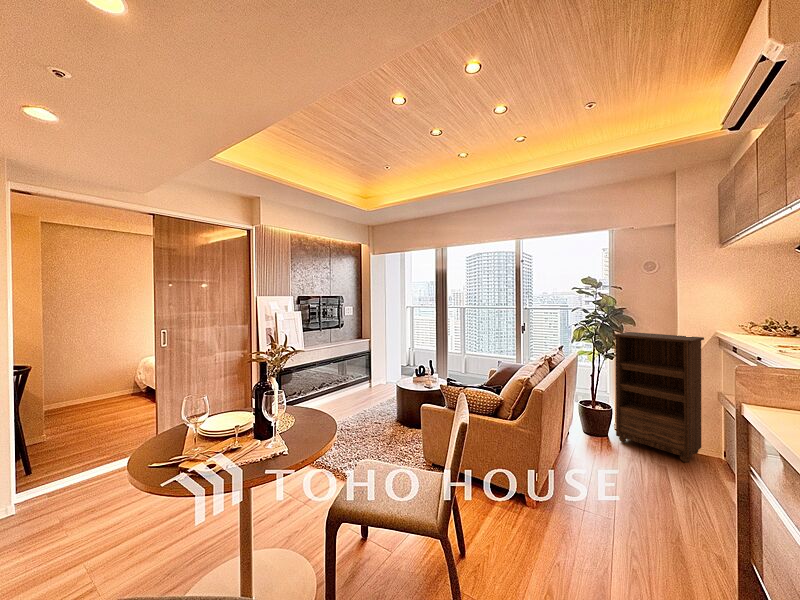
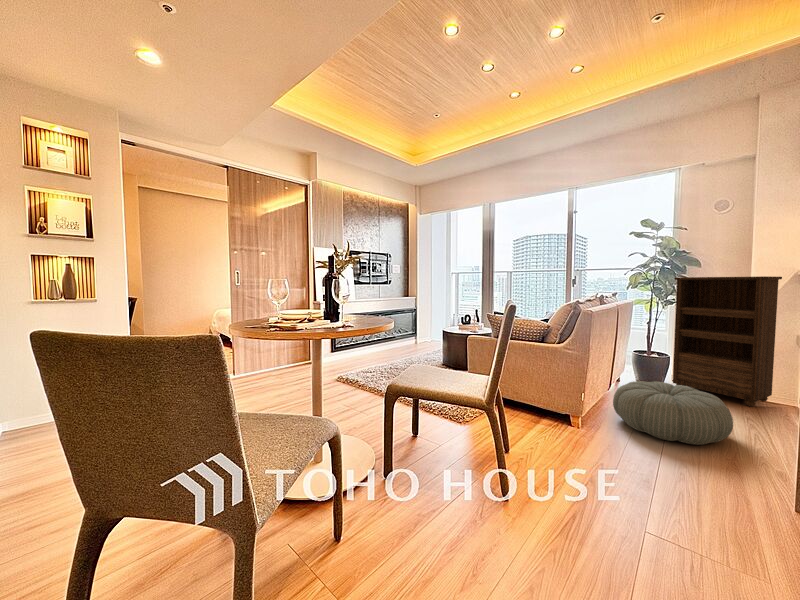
pouf: none [565,449,675,525] -> present [613,381,733,445]

